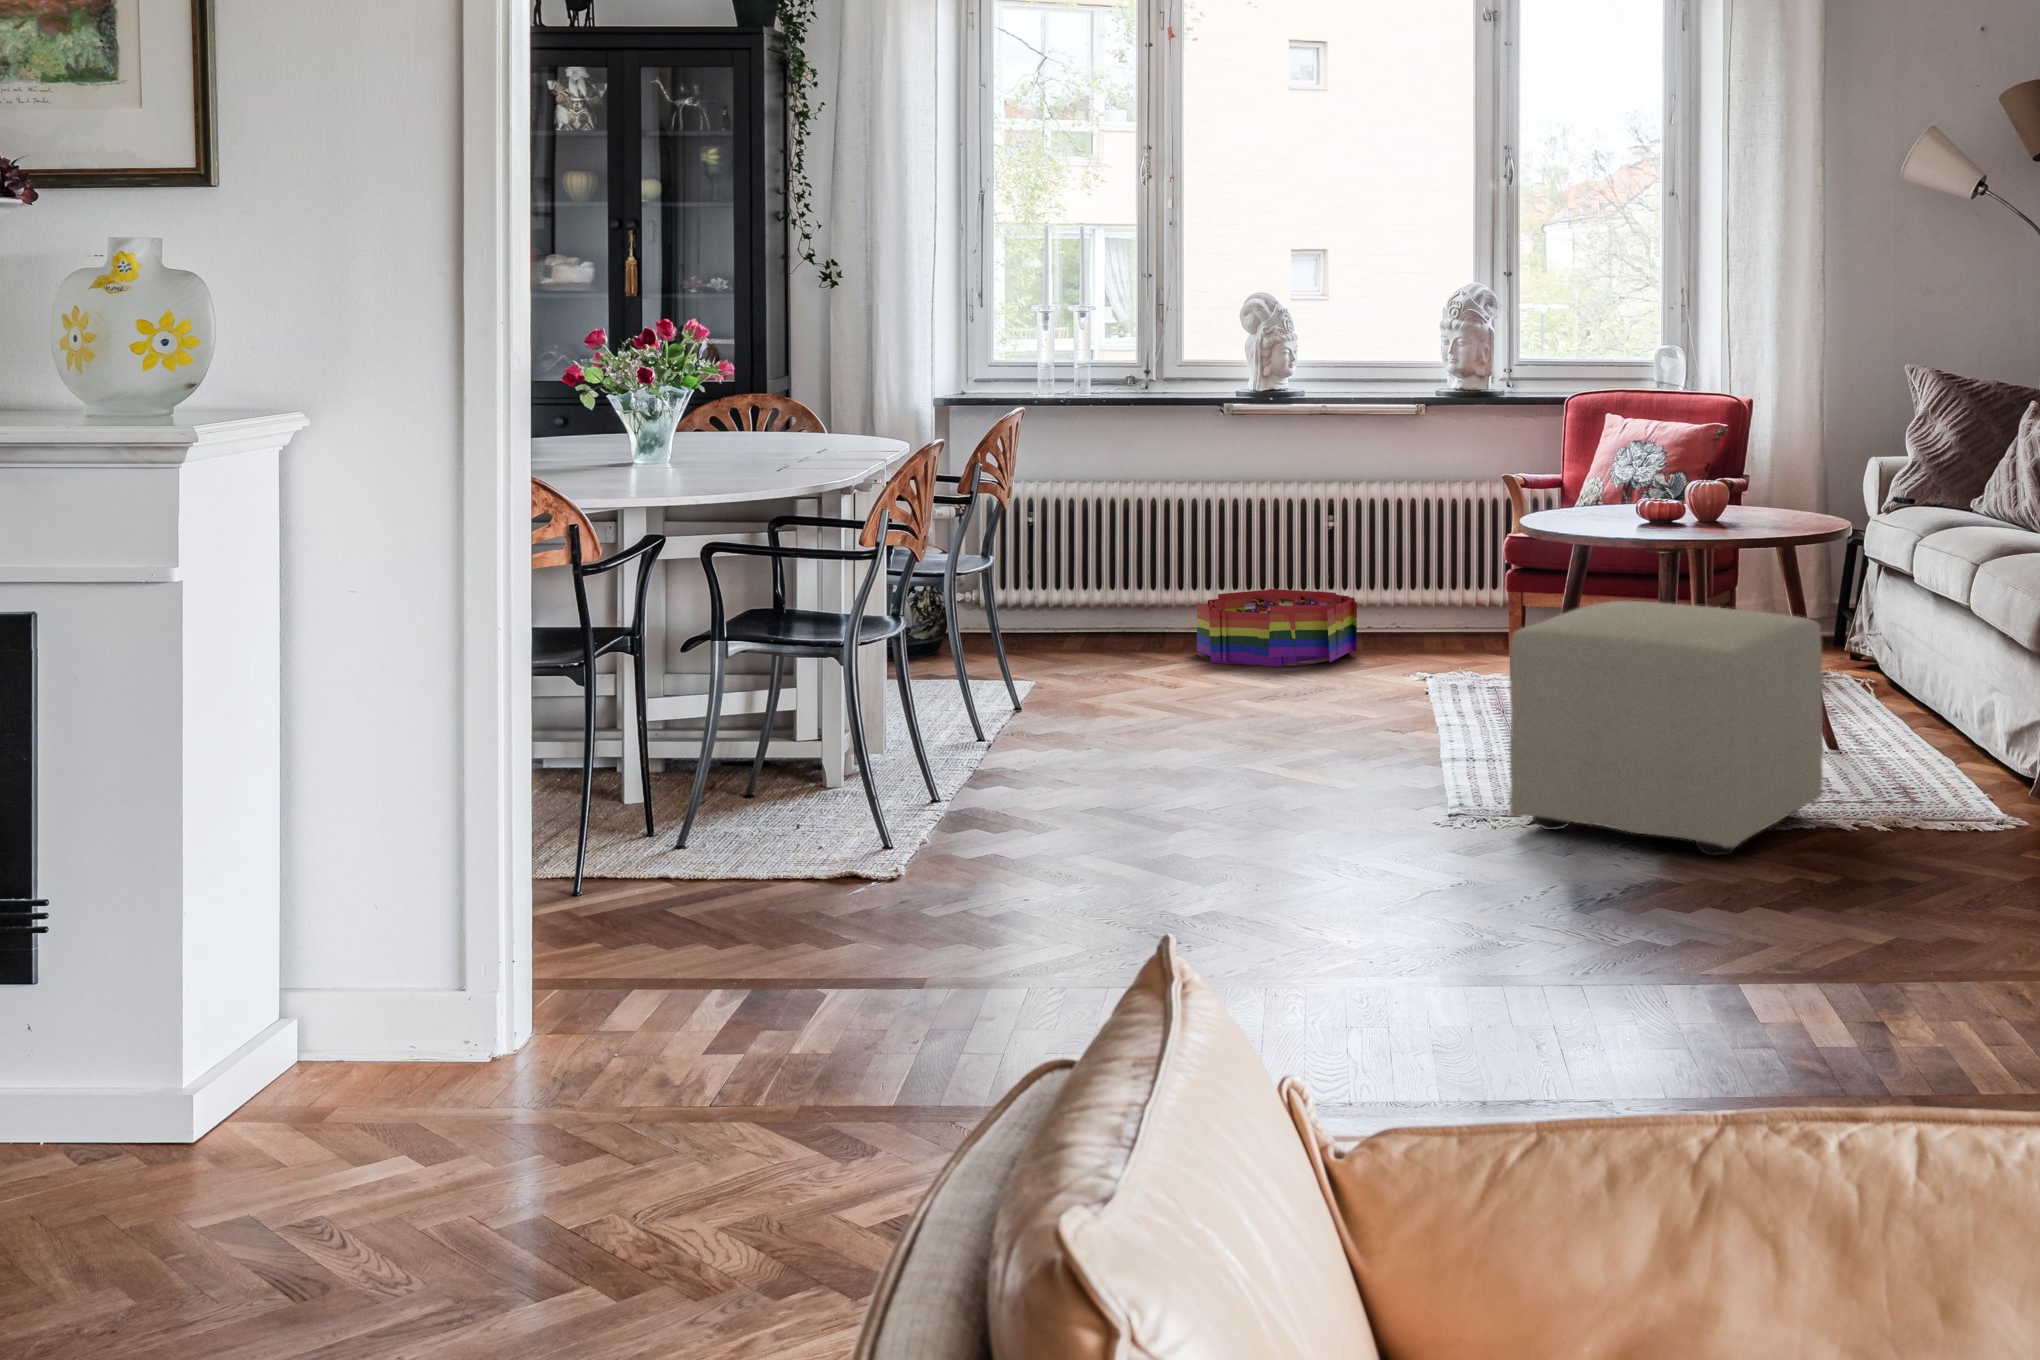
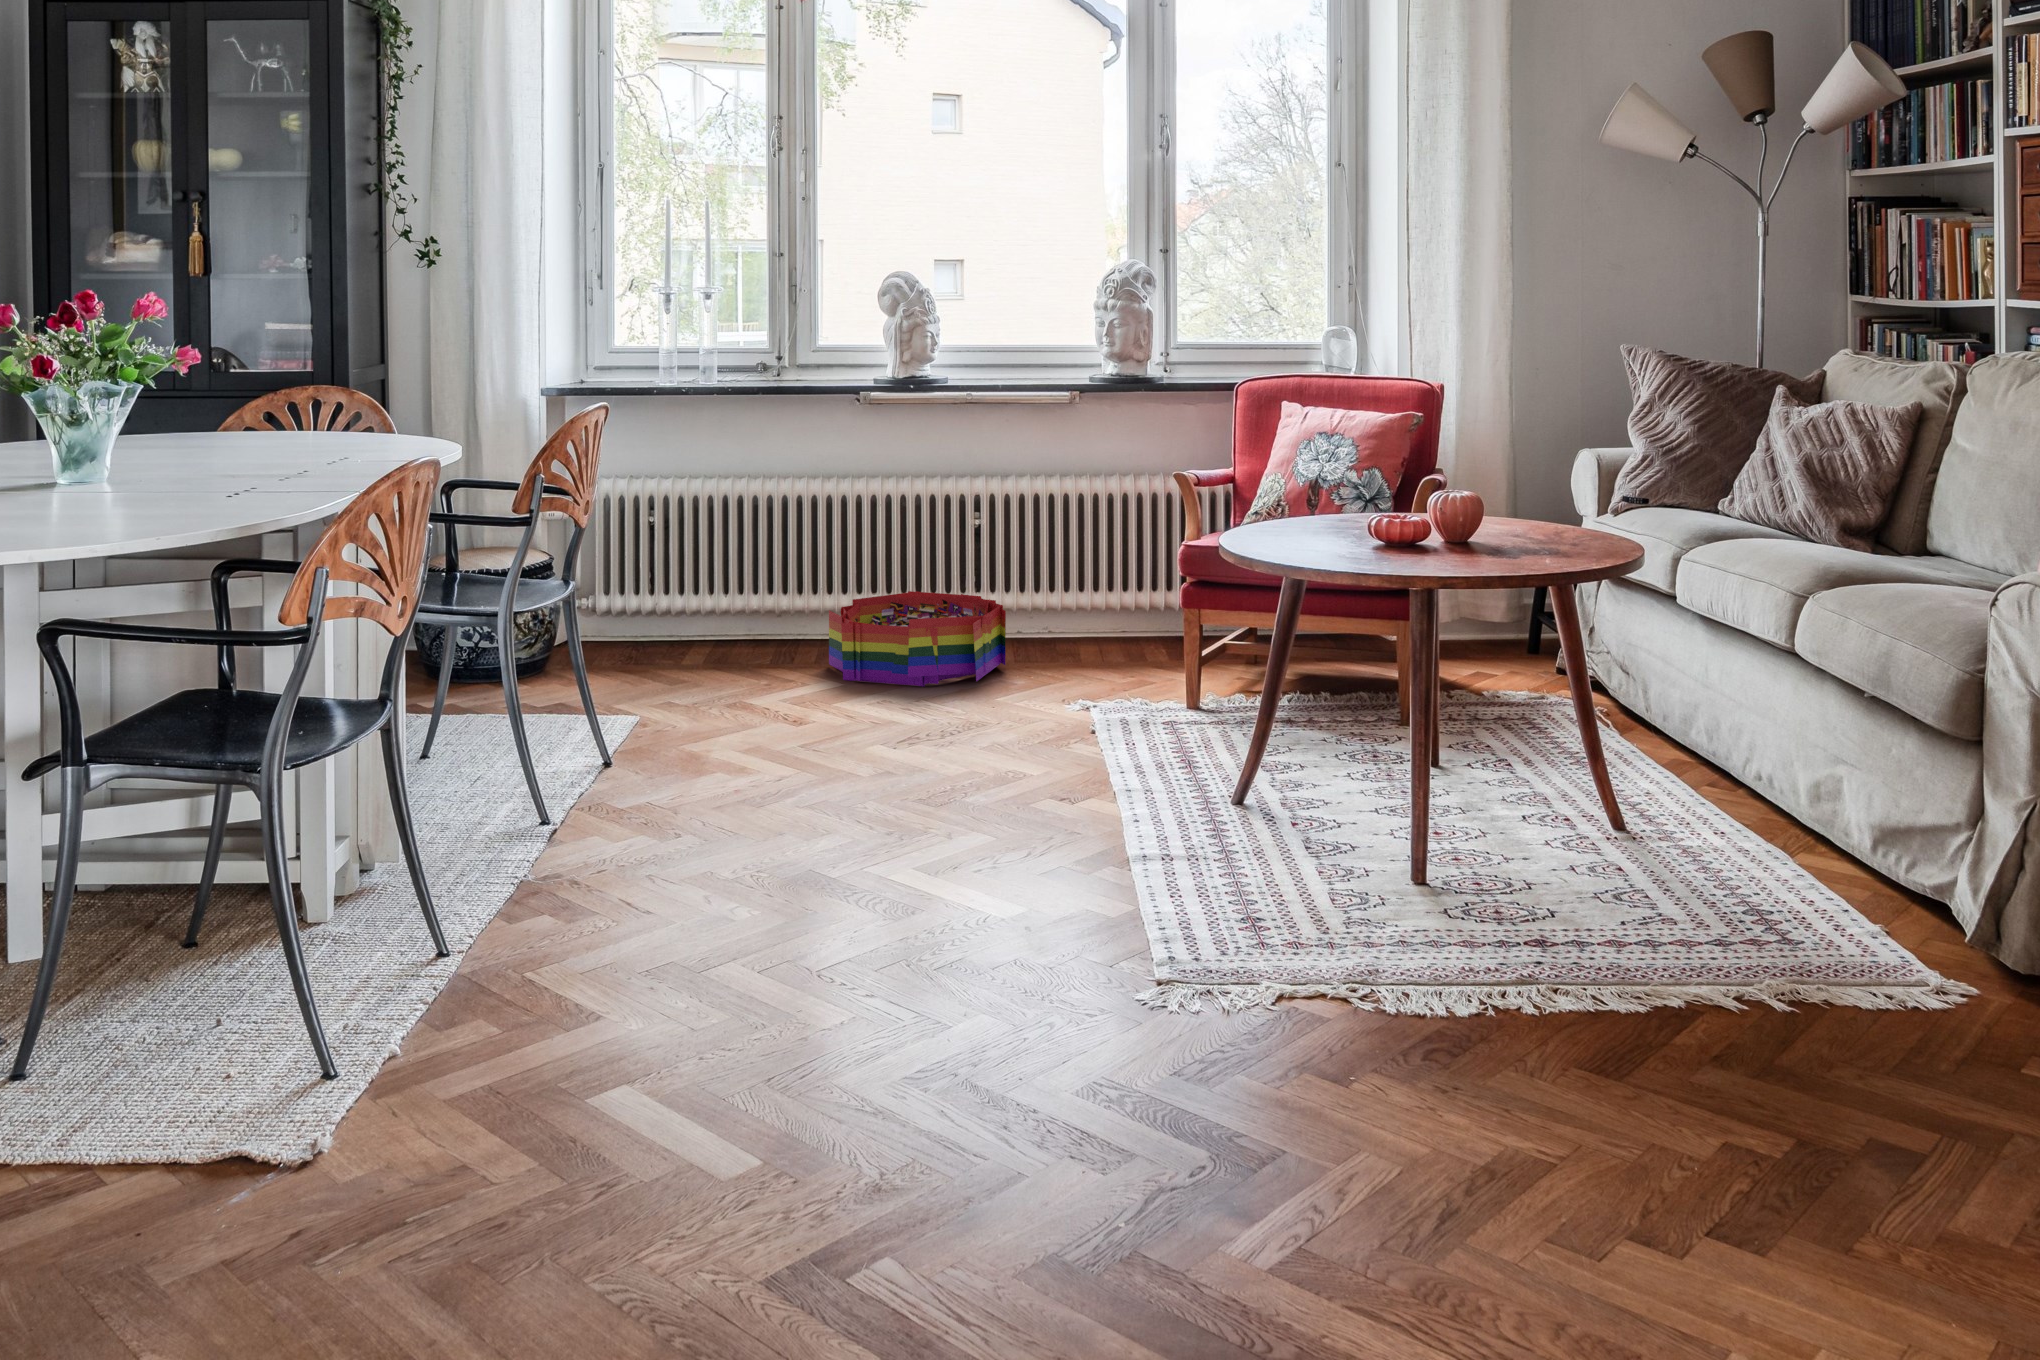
ottoman: present [1509,601,1823,855] -> none [1249,663,1679,1084]

